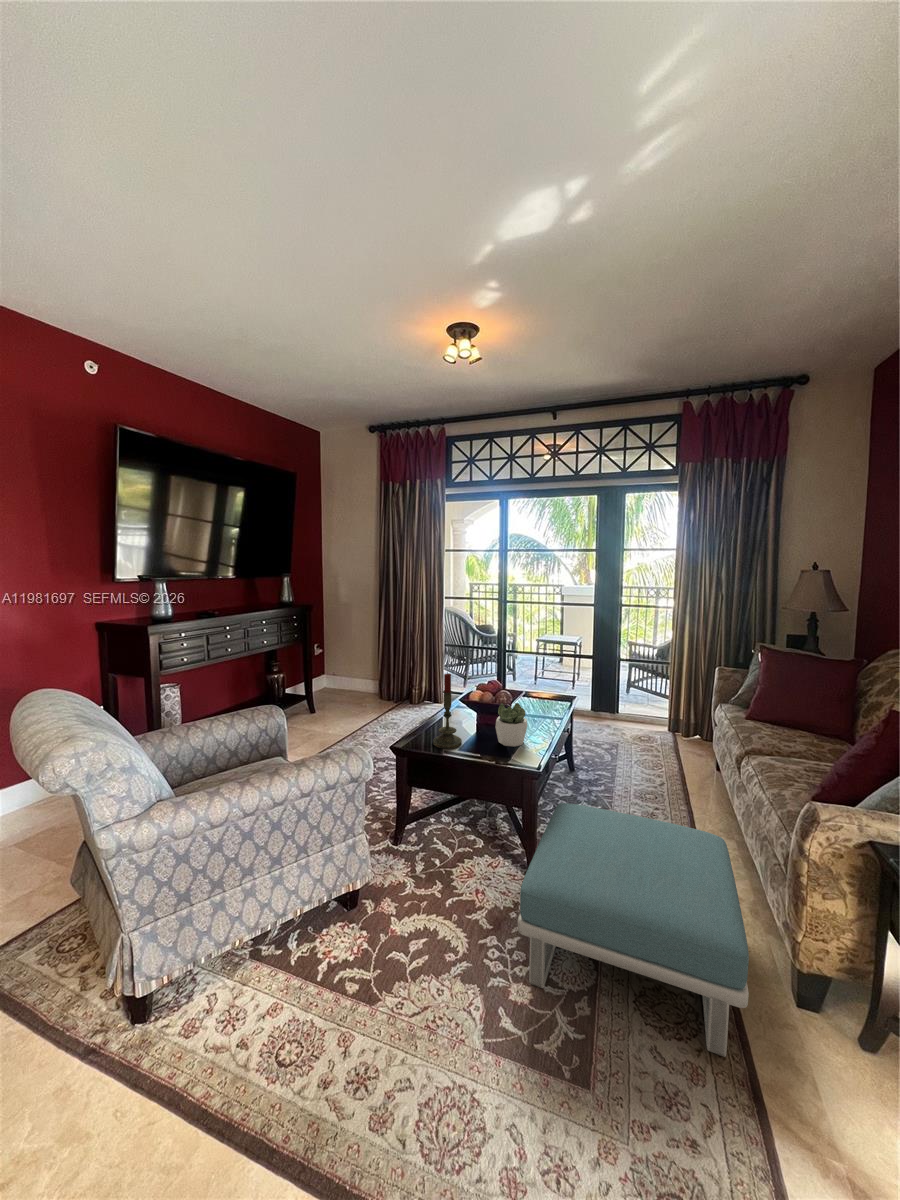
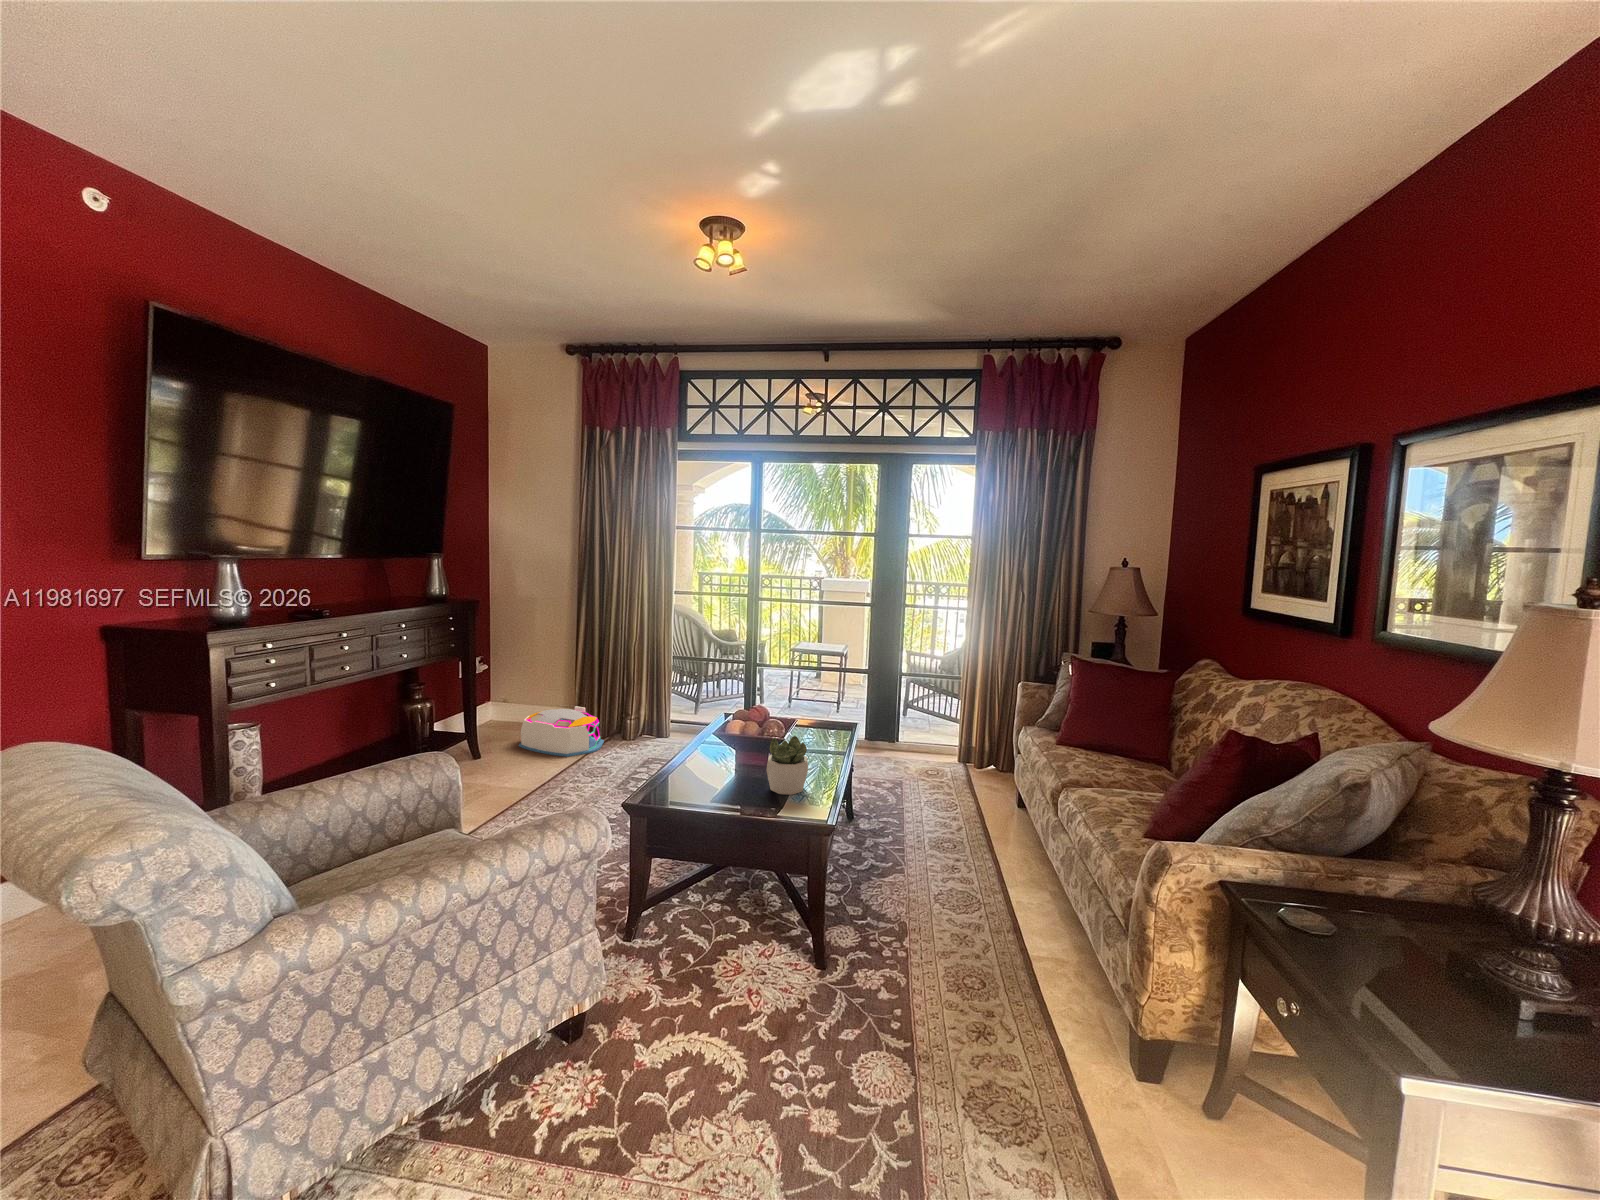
candle: present [433,672,462,749] -> none [681,696,721,803]
storage bin: none [345,678,401,713] -> present [519,706,604,757]
footstool: present [518,803,749,1057] -> none [819,864,1099,1154]

